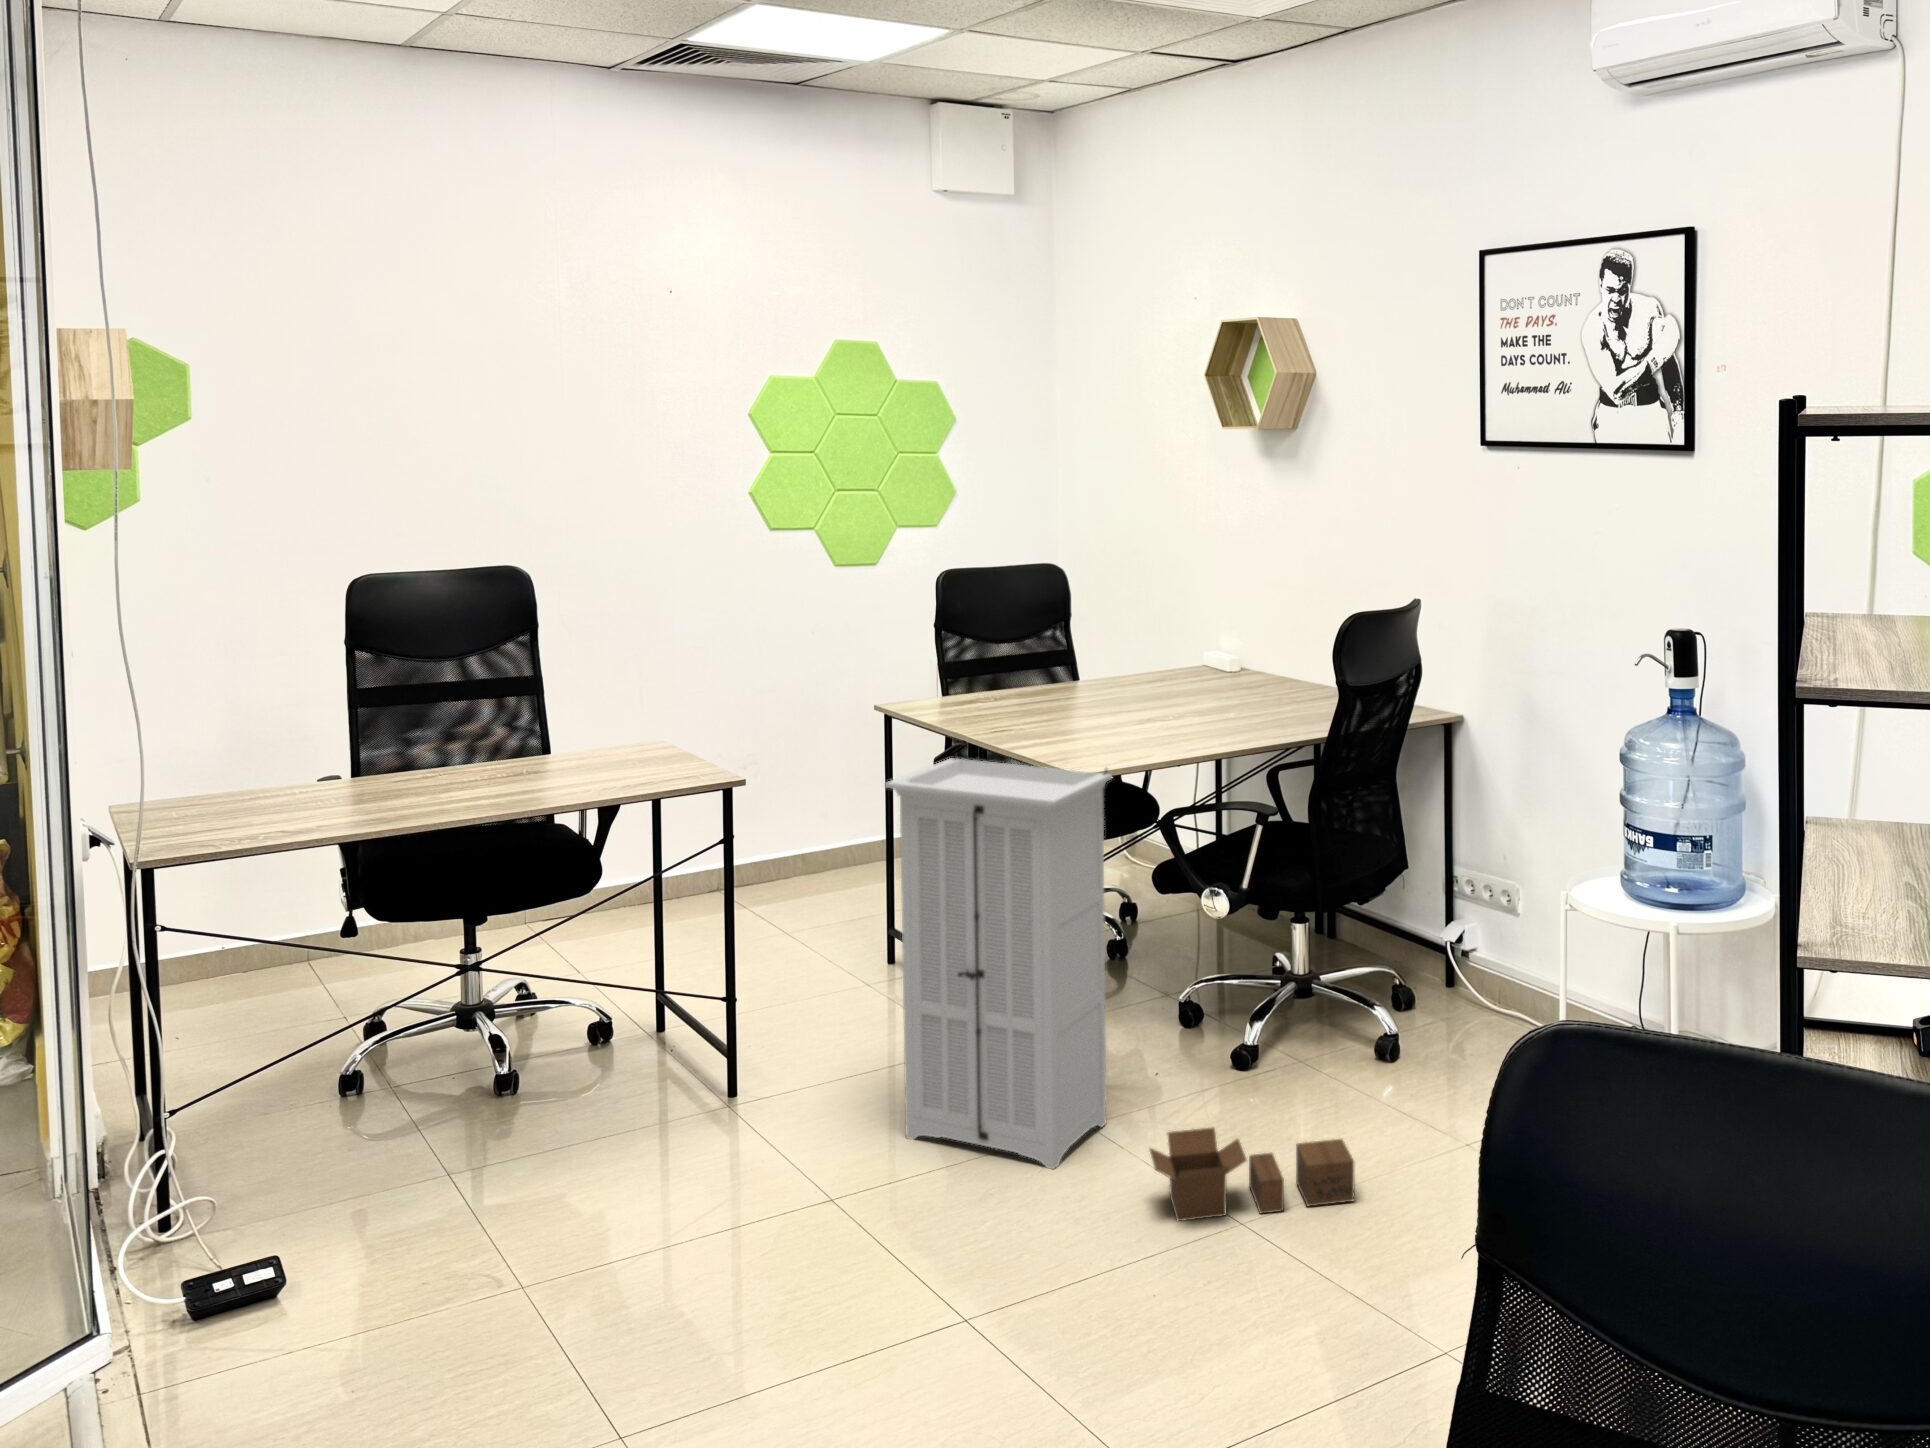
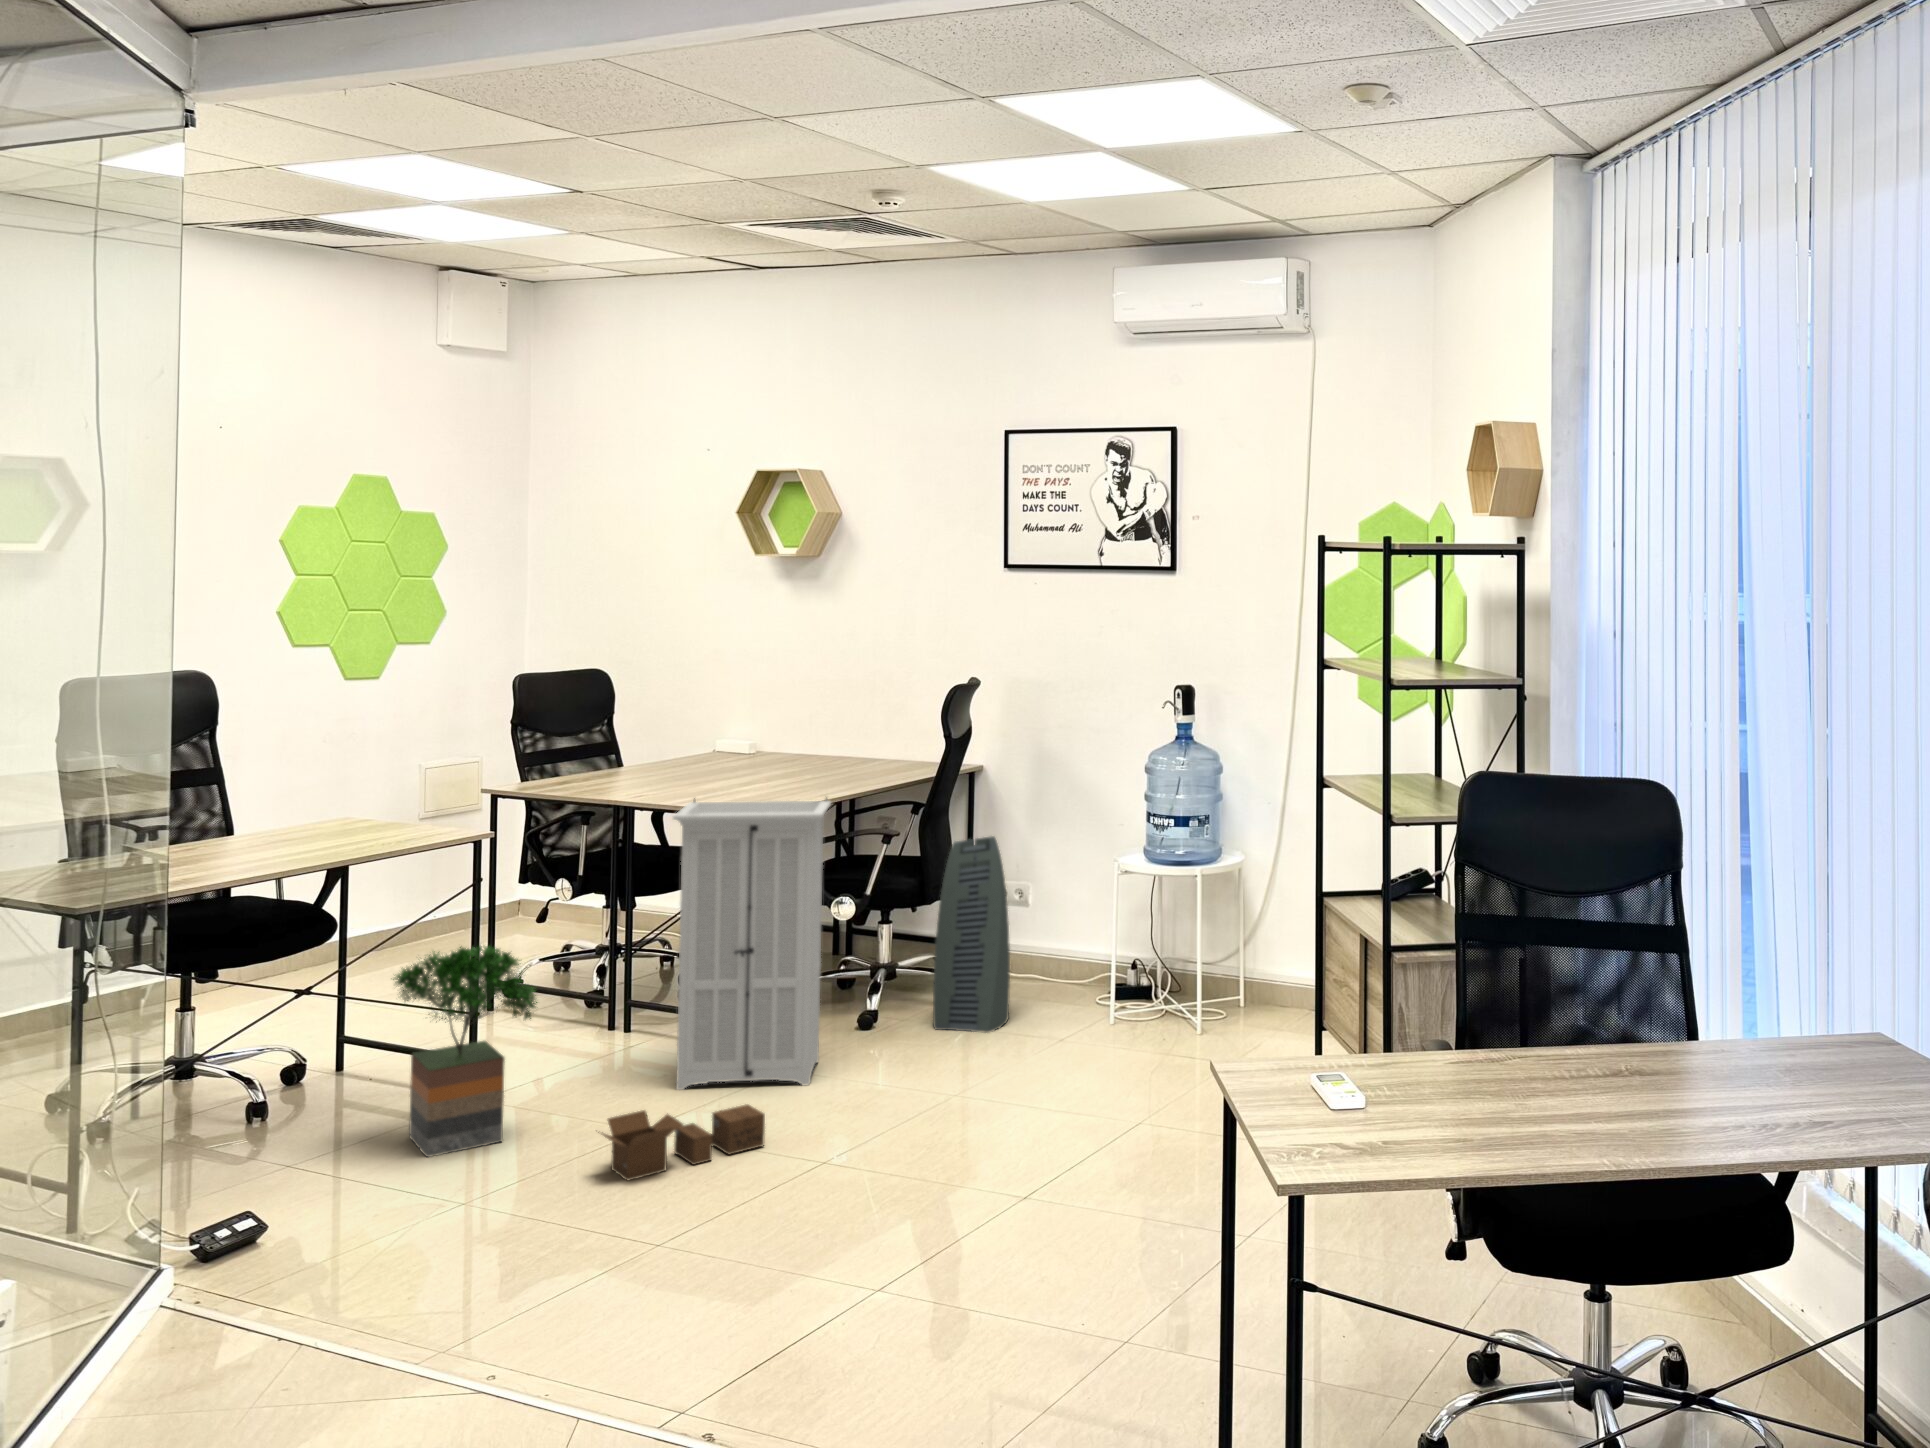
air purifier: none [1298,831,1417,1115] -> present [933,836,1010,1033]
potted tree: none [519,925,693,1195] -> present [393,945,538,1157]
cardboard box: present [1150,1128,1354,1221] -> present [598,1104,765,1180]

